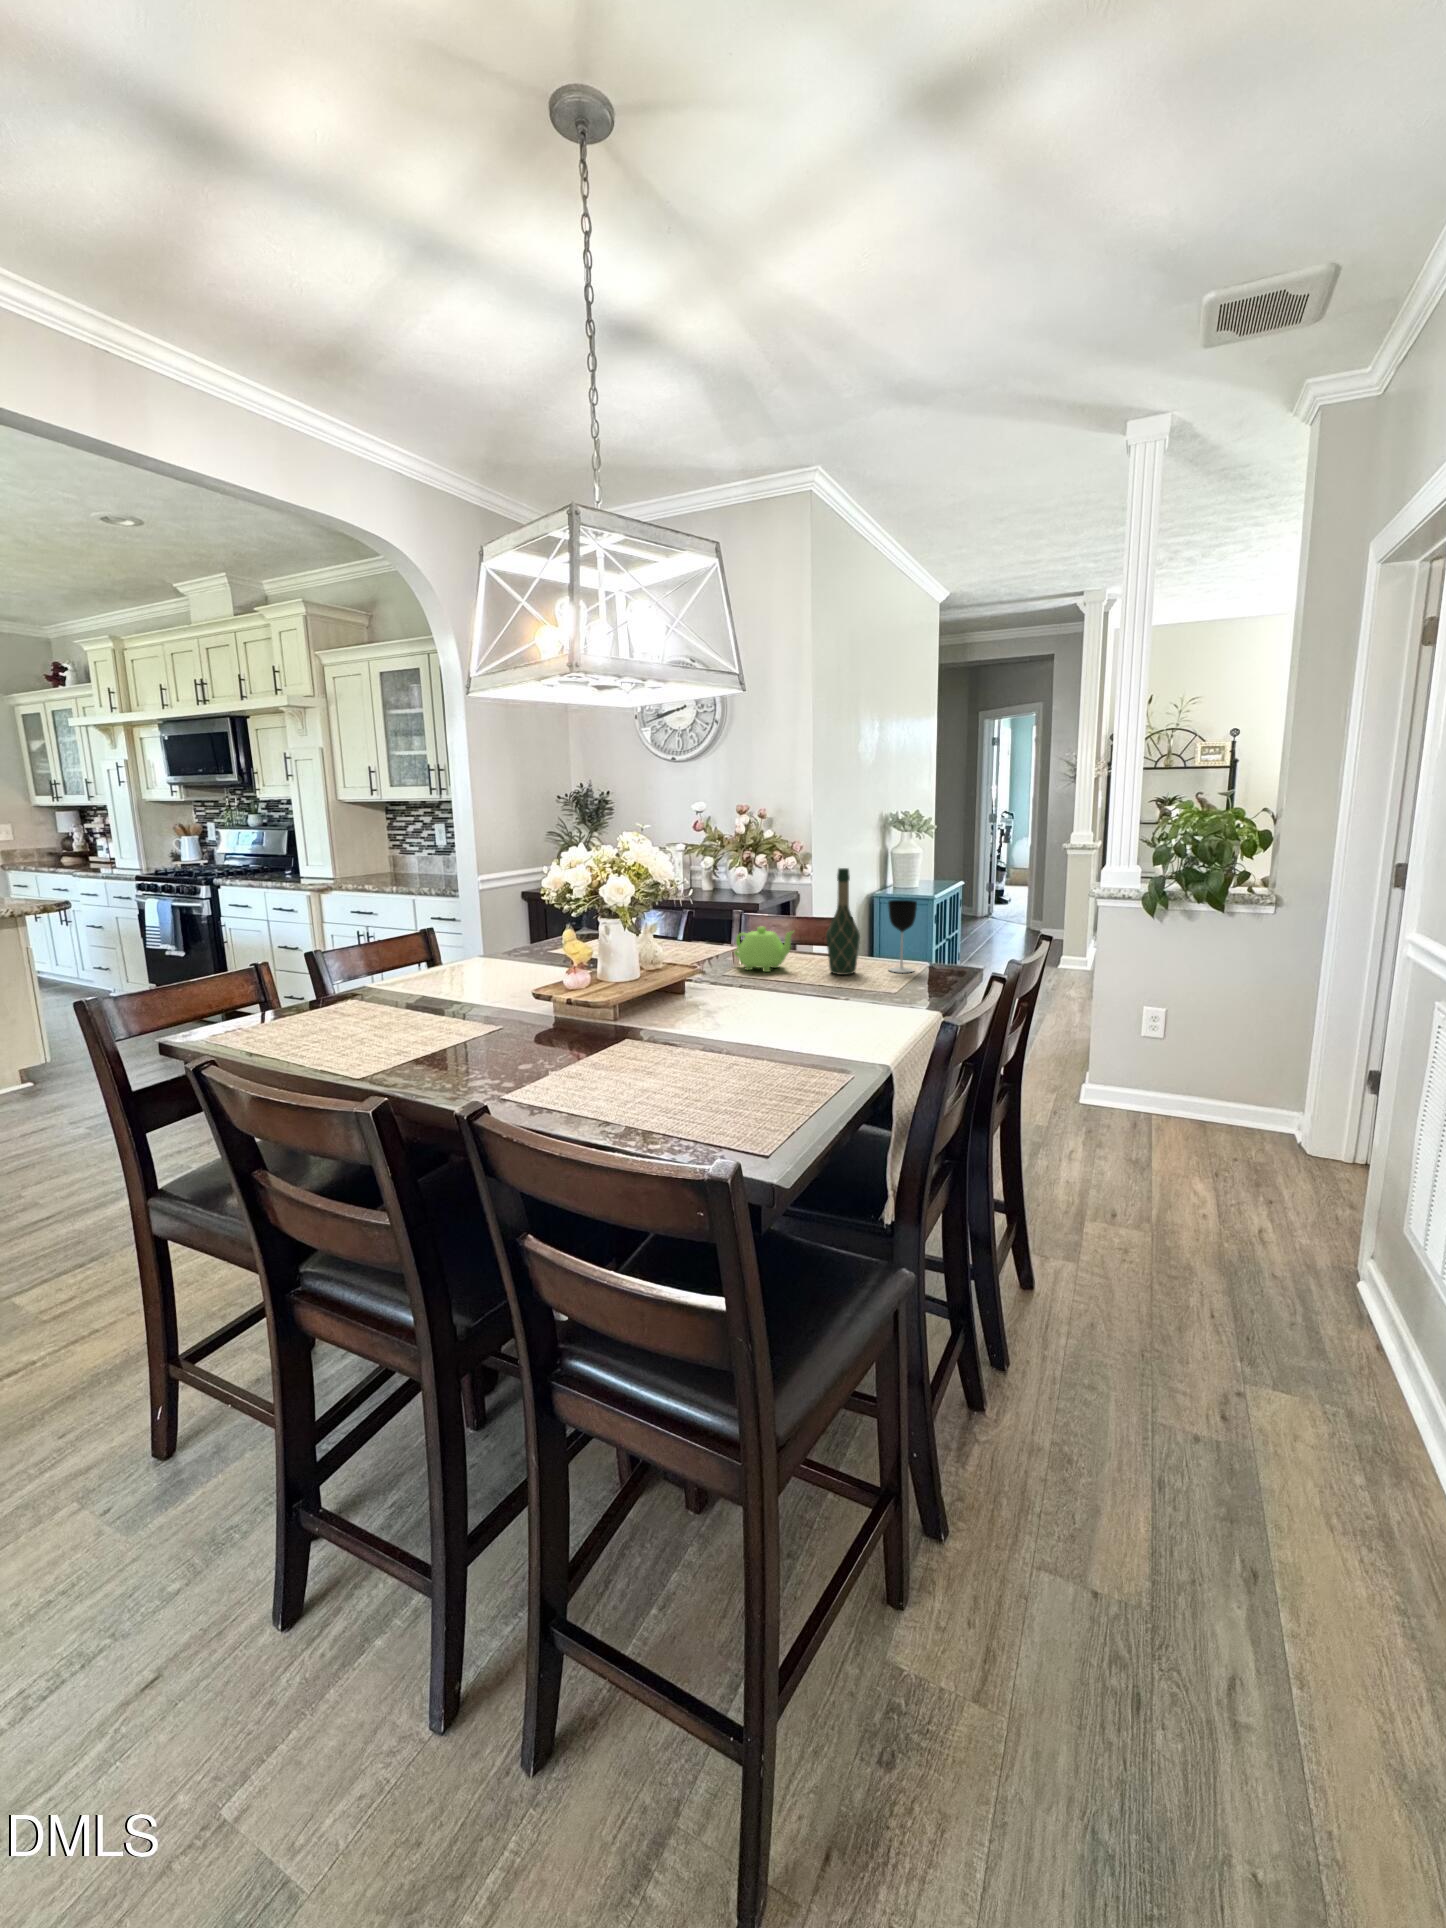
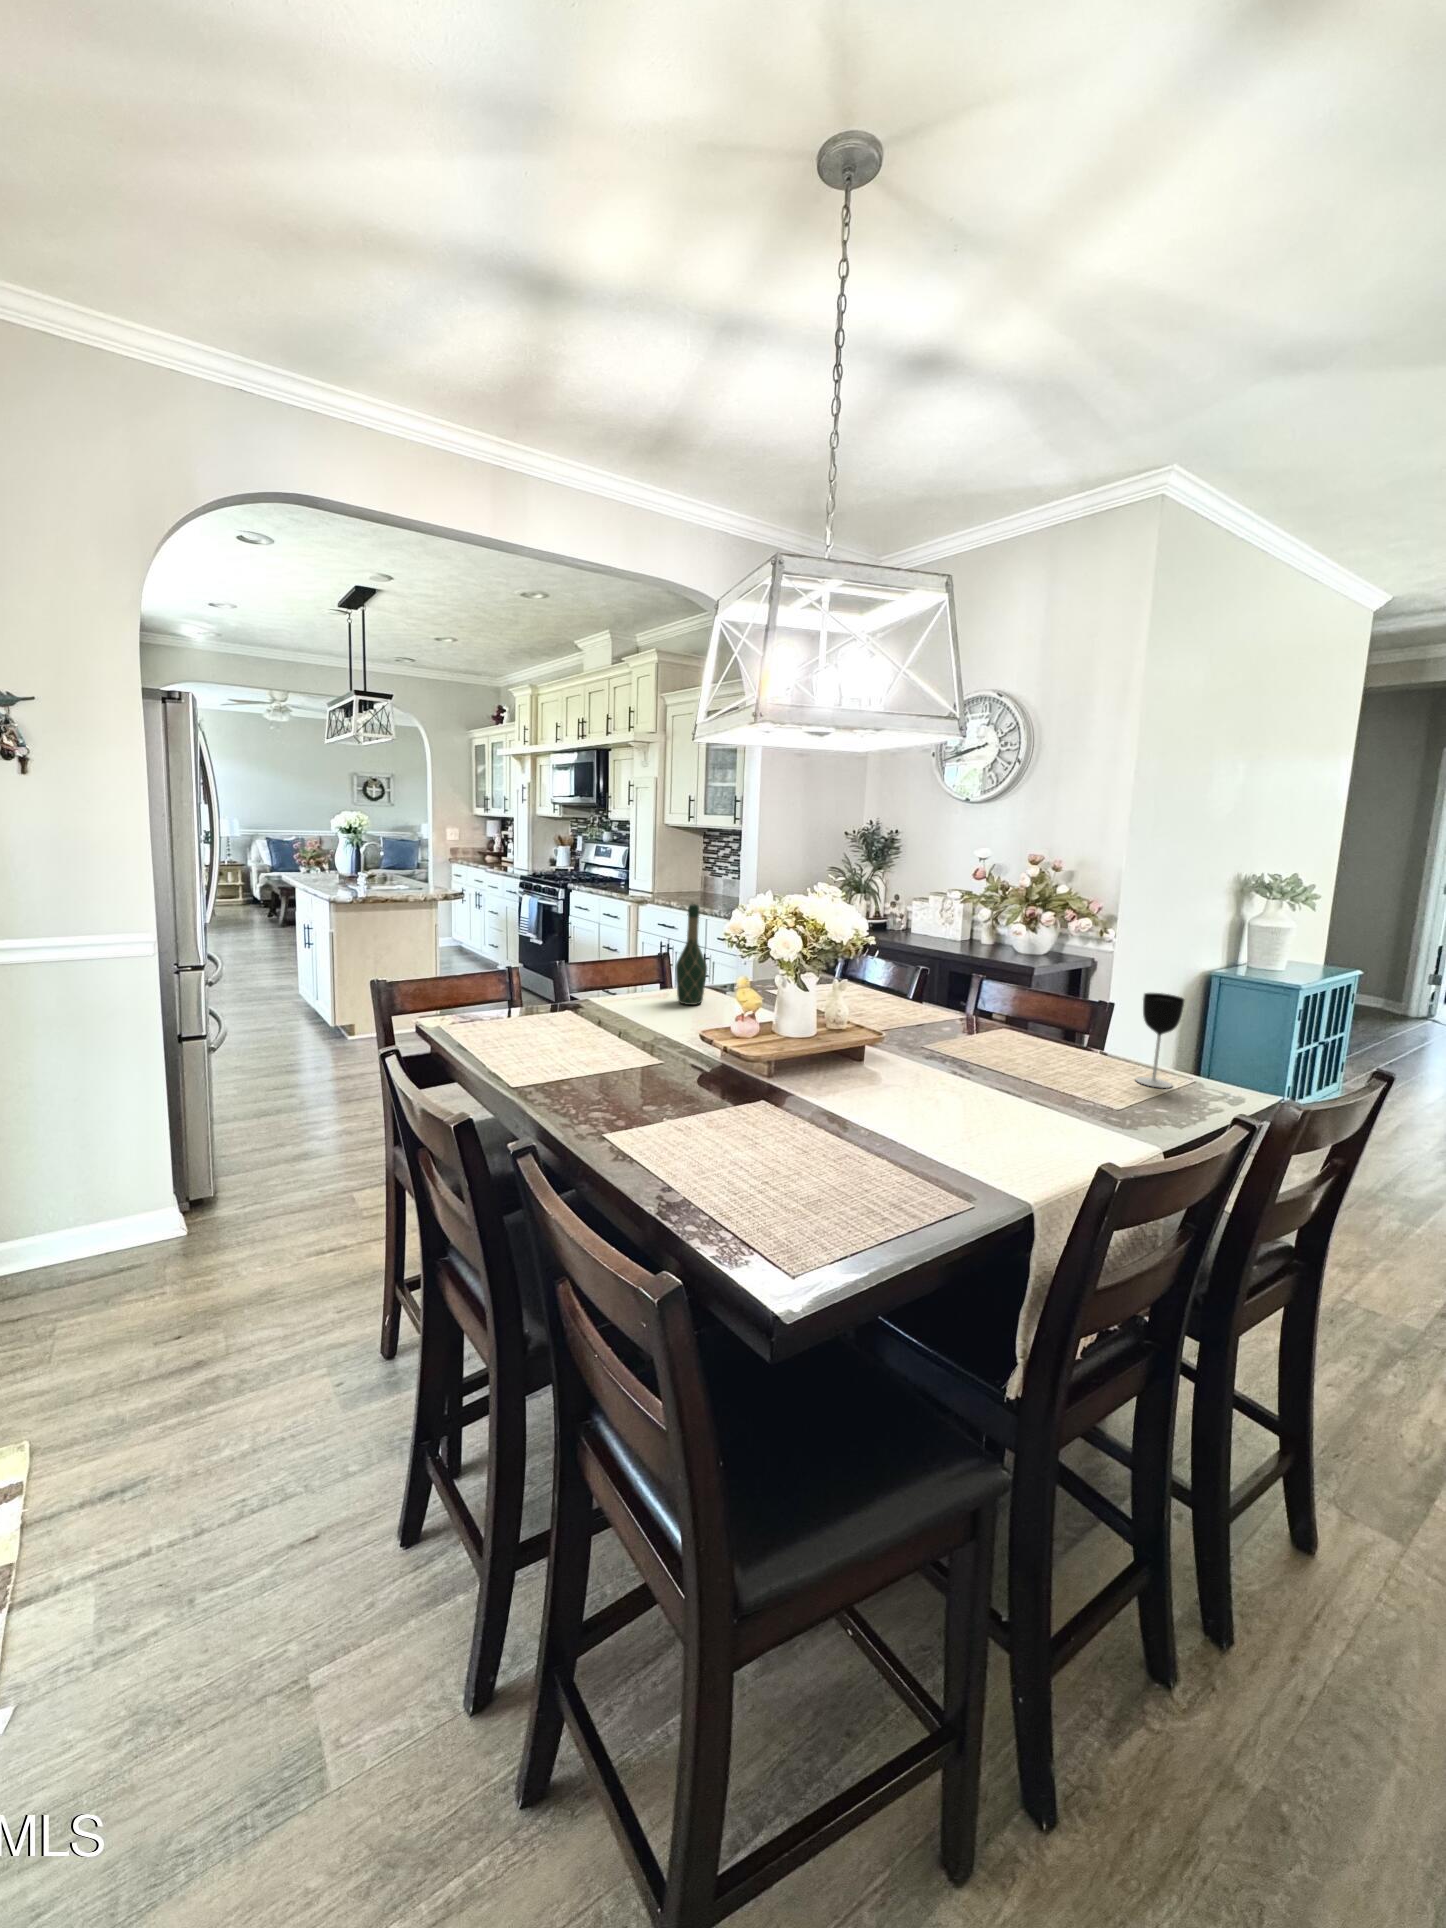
wine bottle: present [826,868,860,975] -> present [676,904,707,1005]
teapot: present [734,927,793,972] -> none [945,1000,1015,1054]

